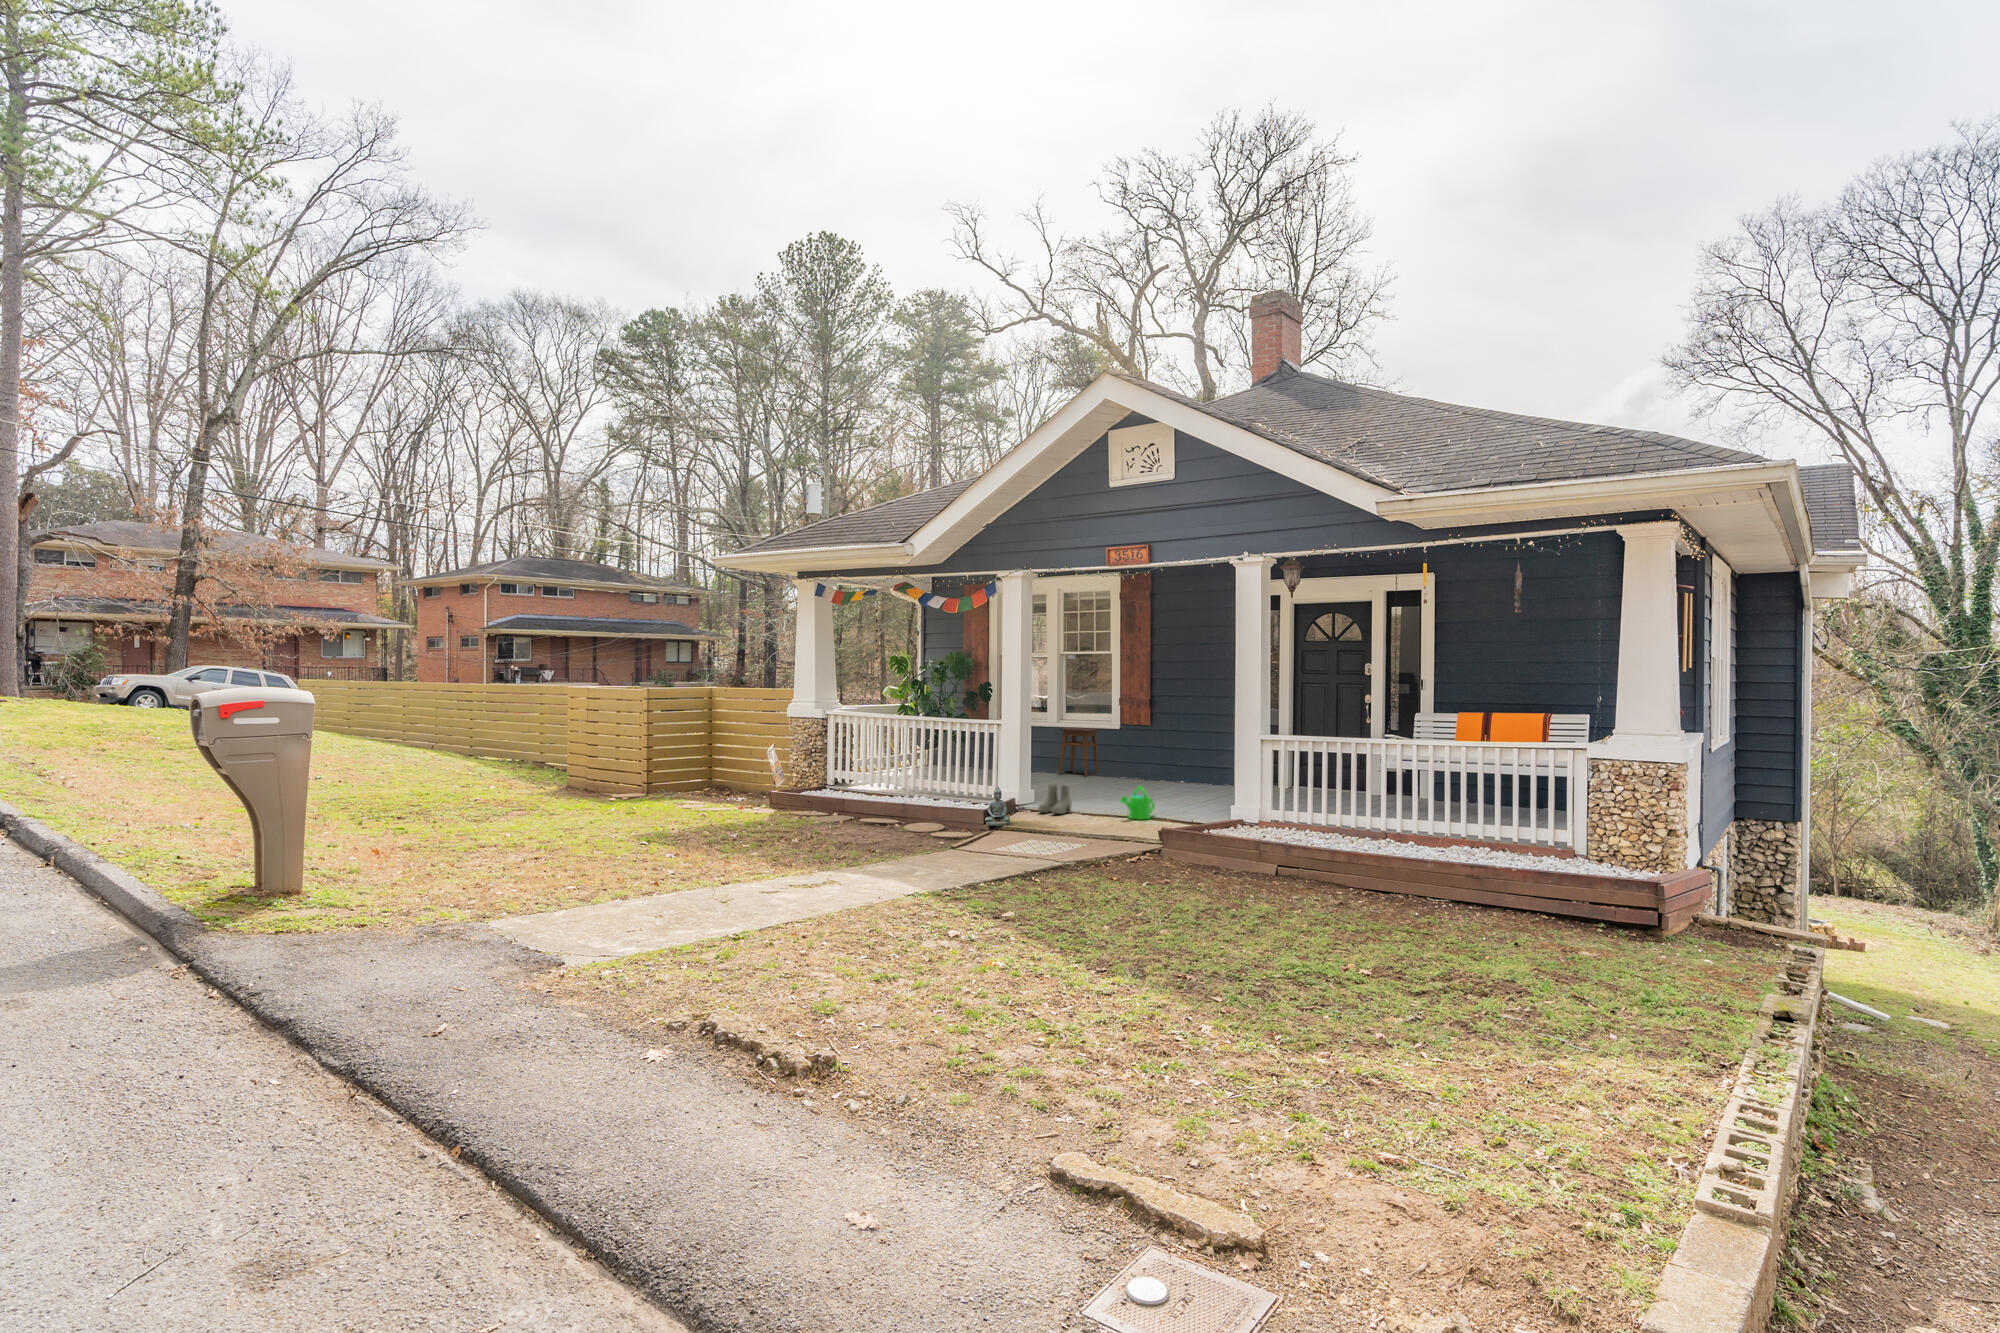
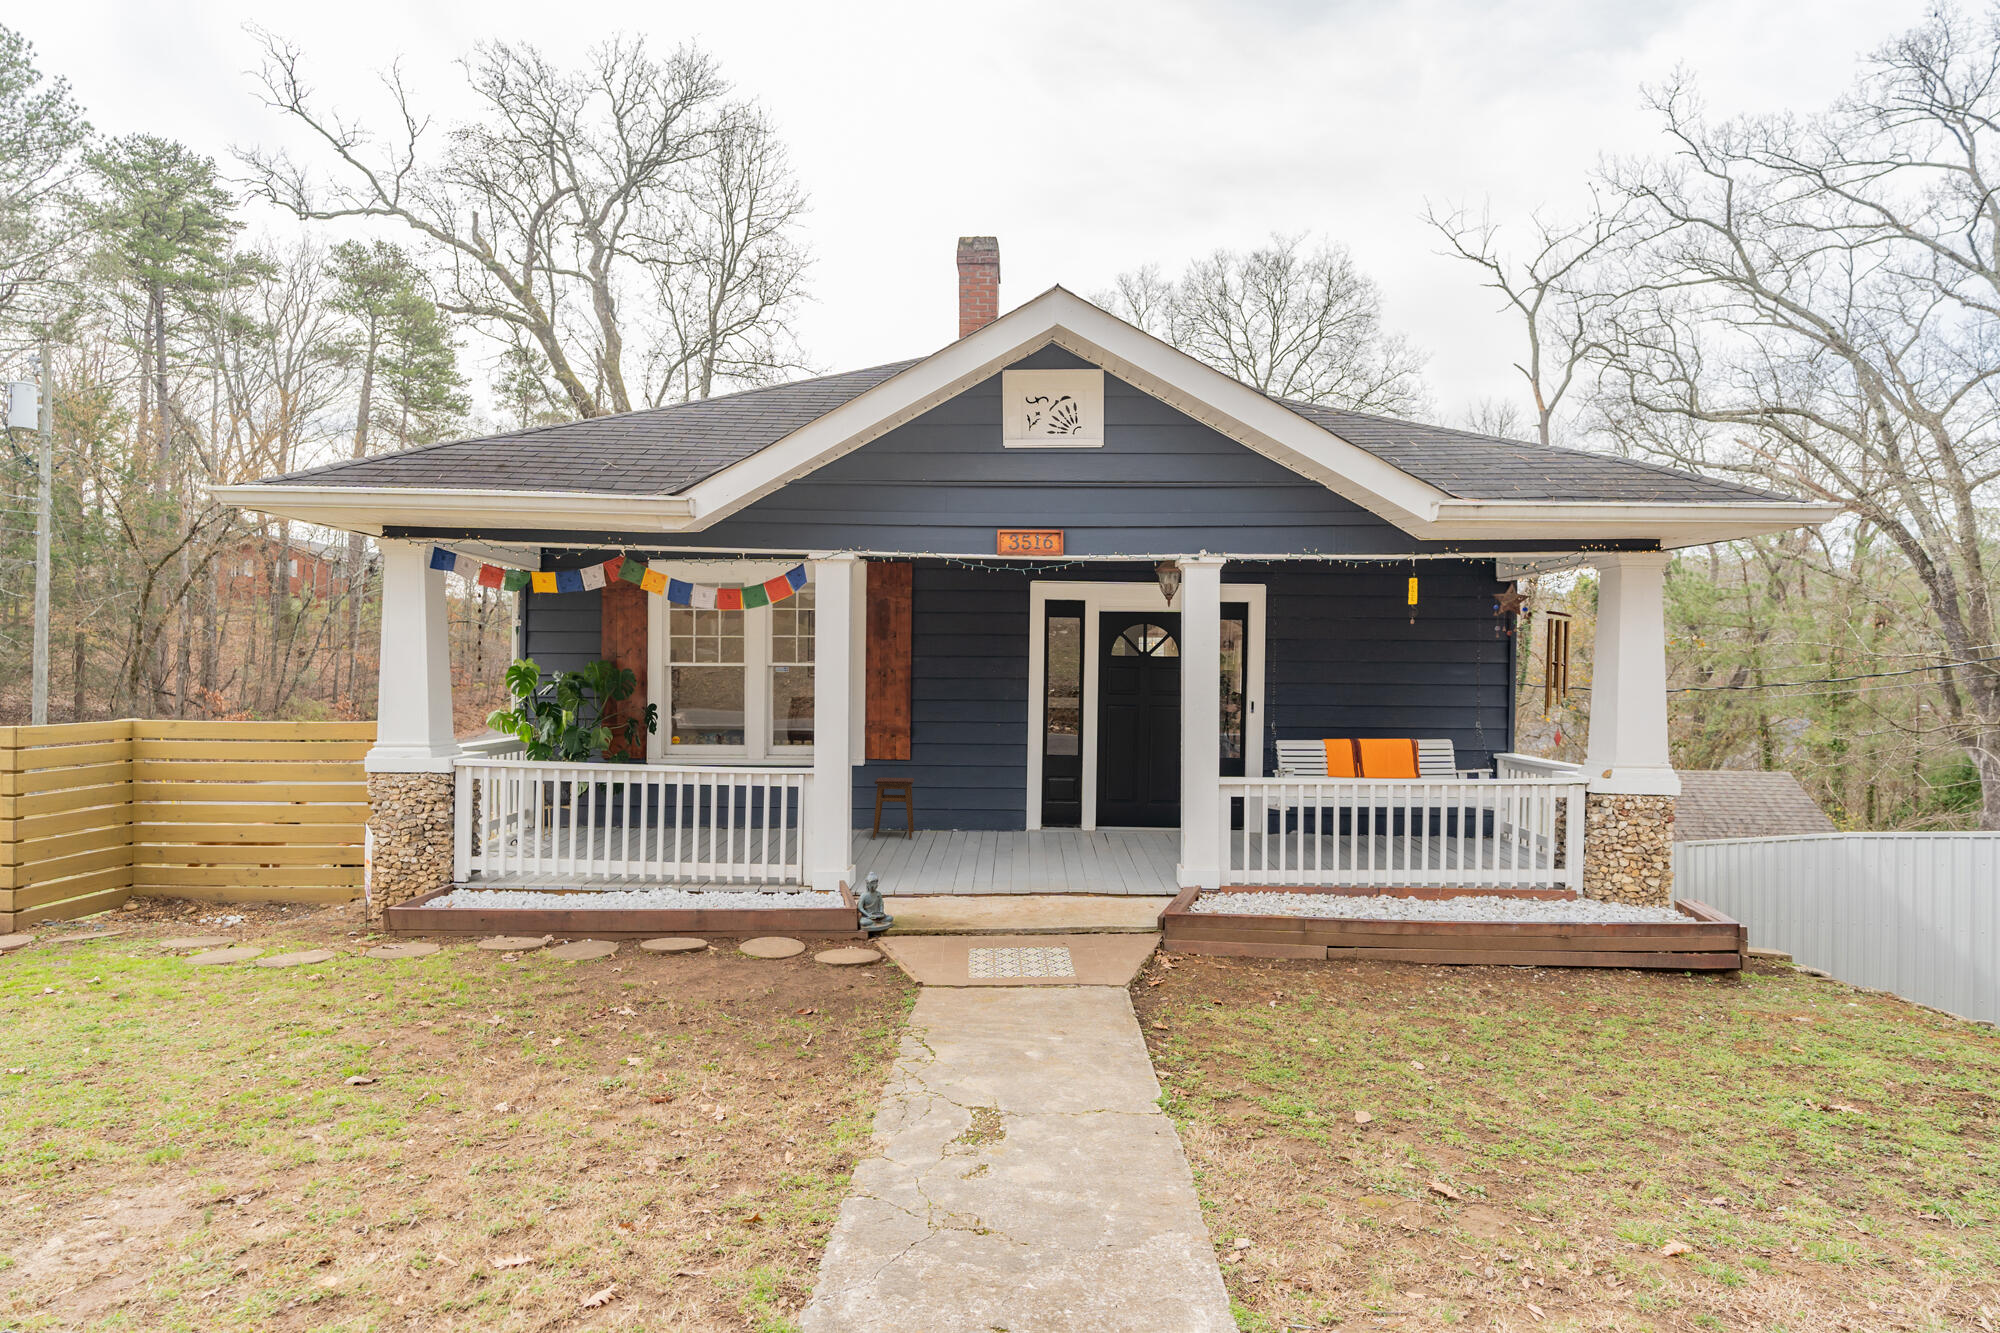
boots: present [1038,785,1072,814] -> none [964,865,999,905]
watering can: present [1120,786,1155,819] -> none [1075,857,1105,900]

